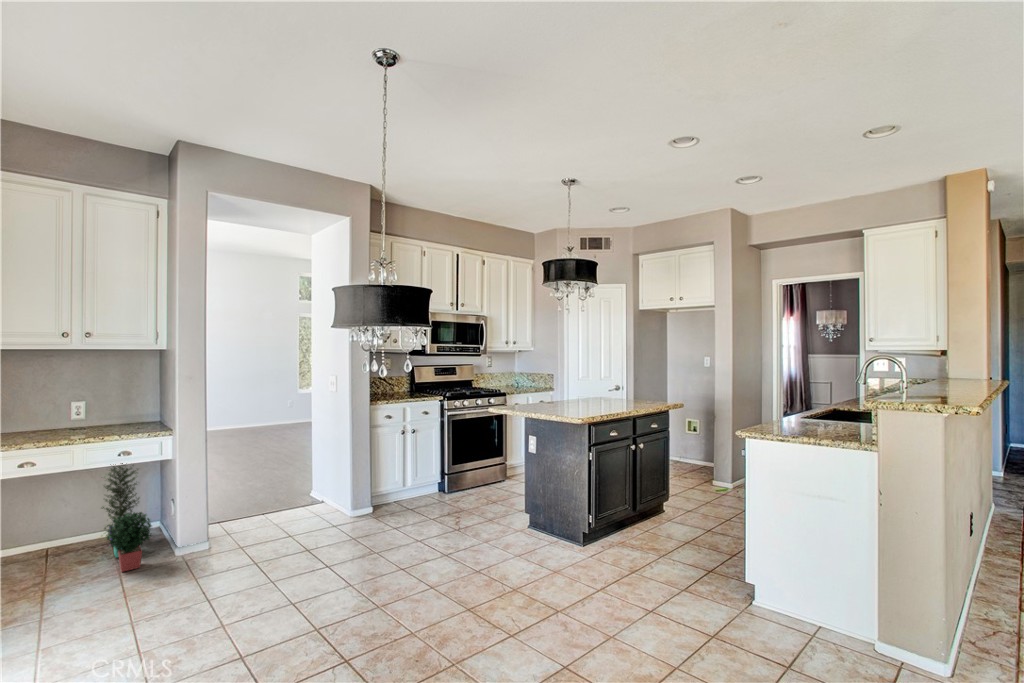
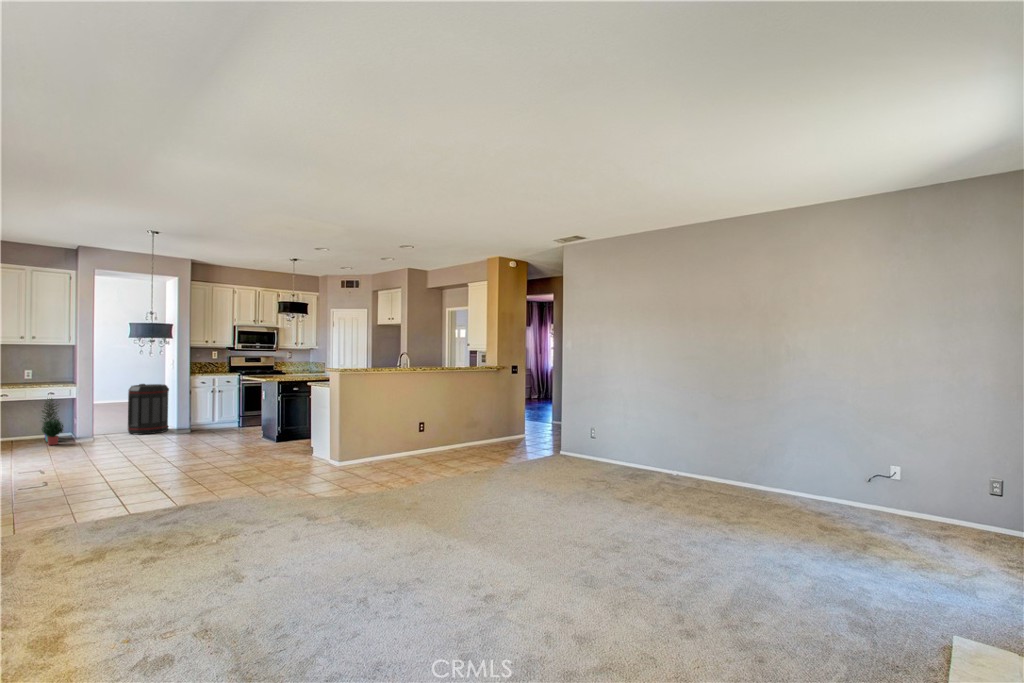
trash can: none [263,421,334,525] -> present [128,384,169,435]

